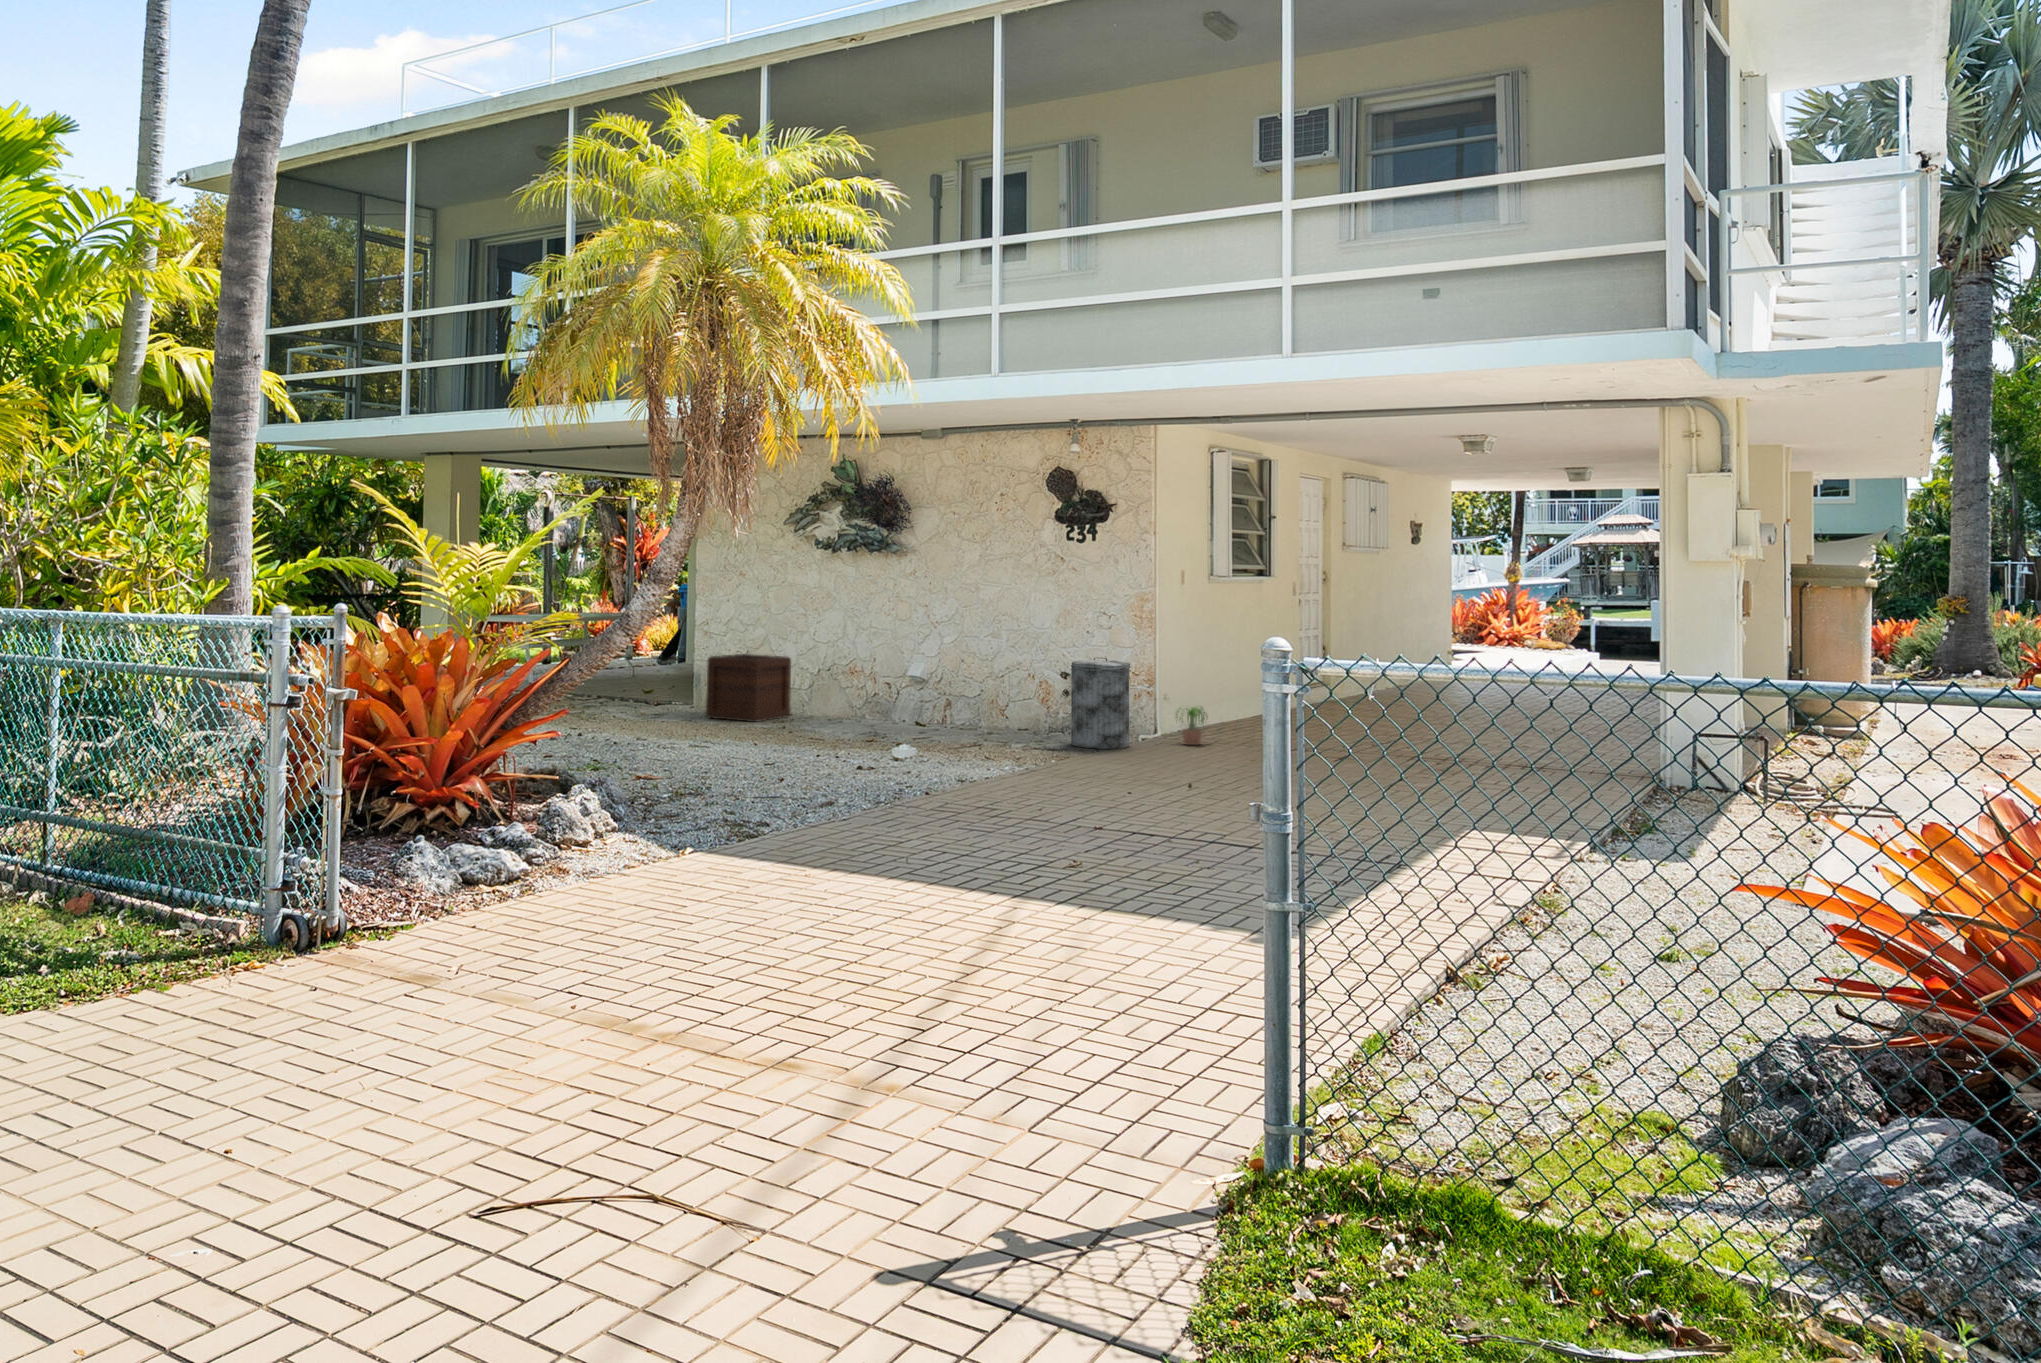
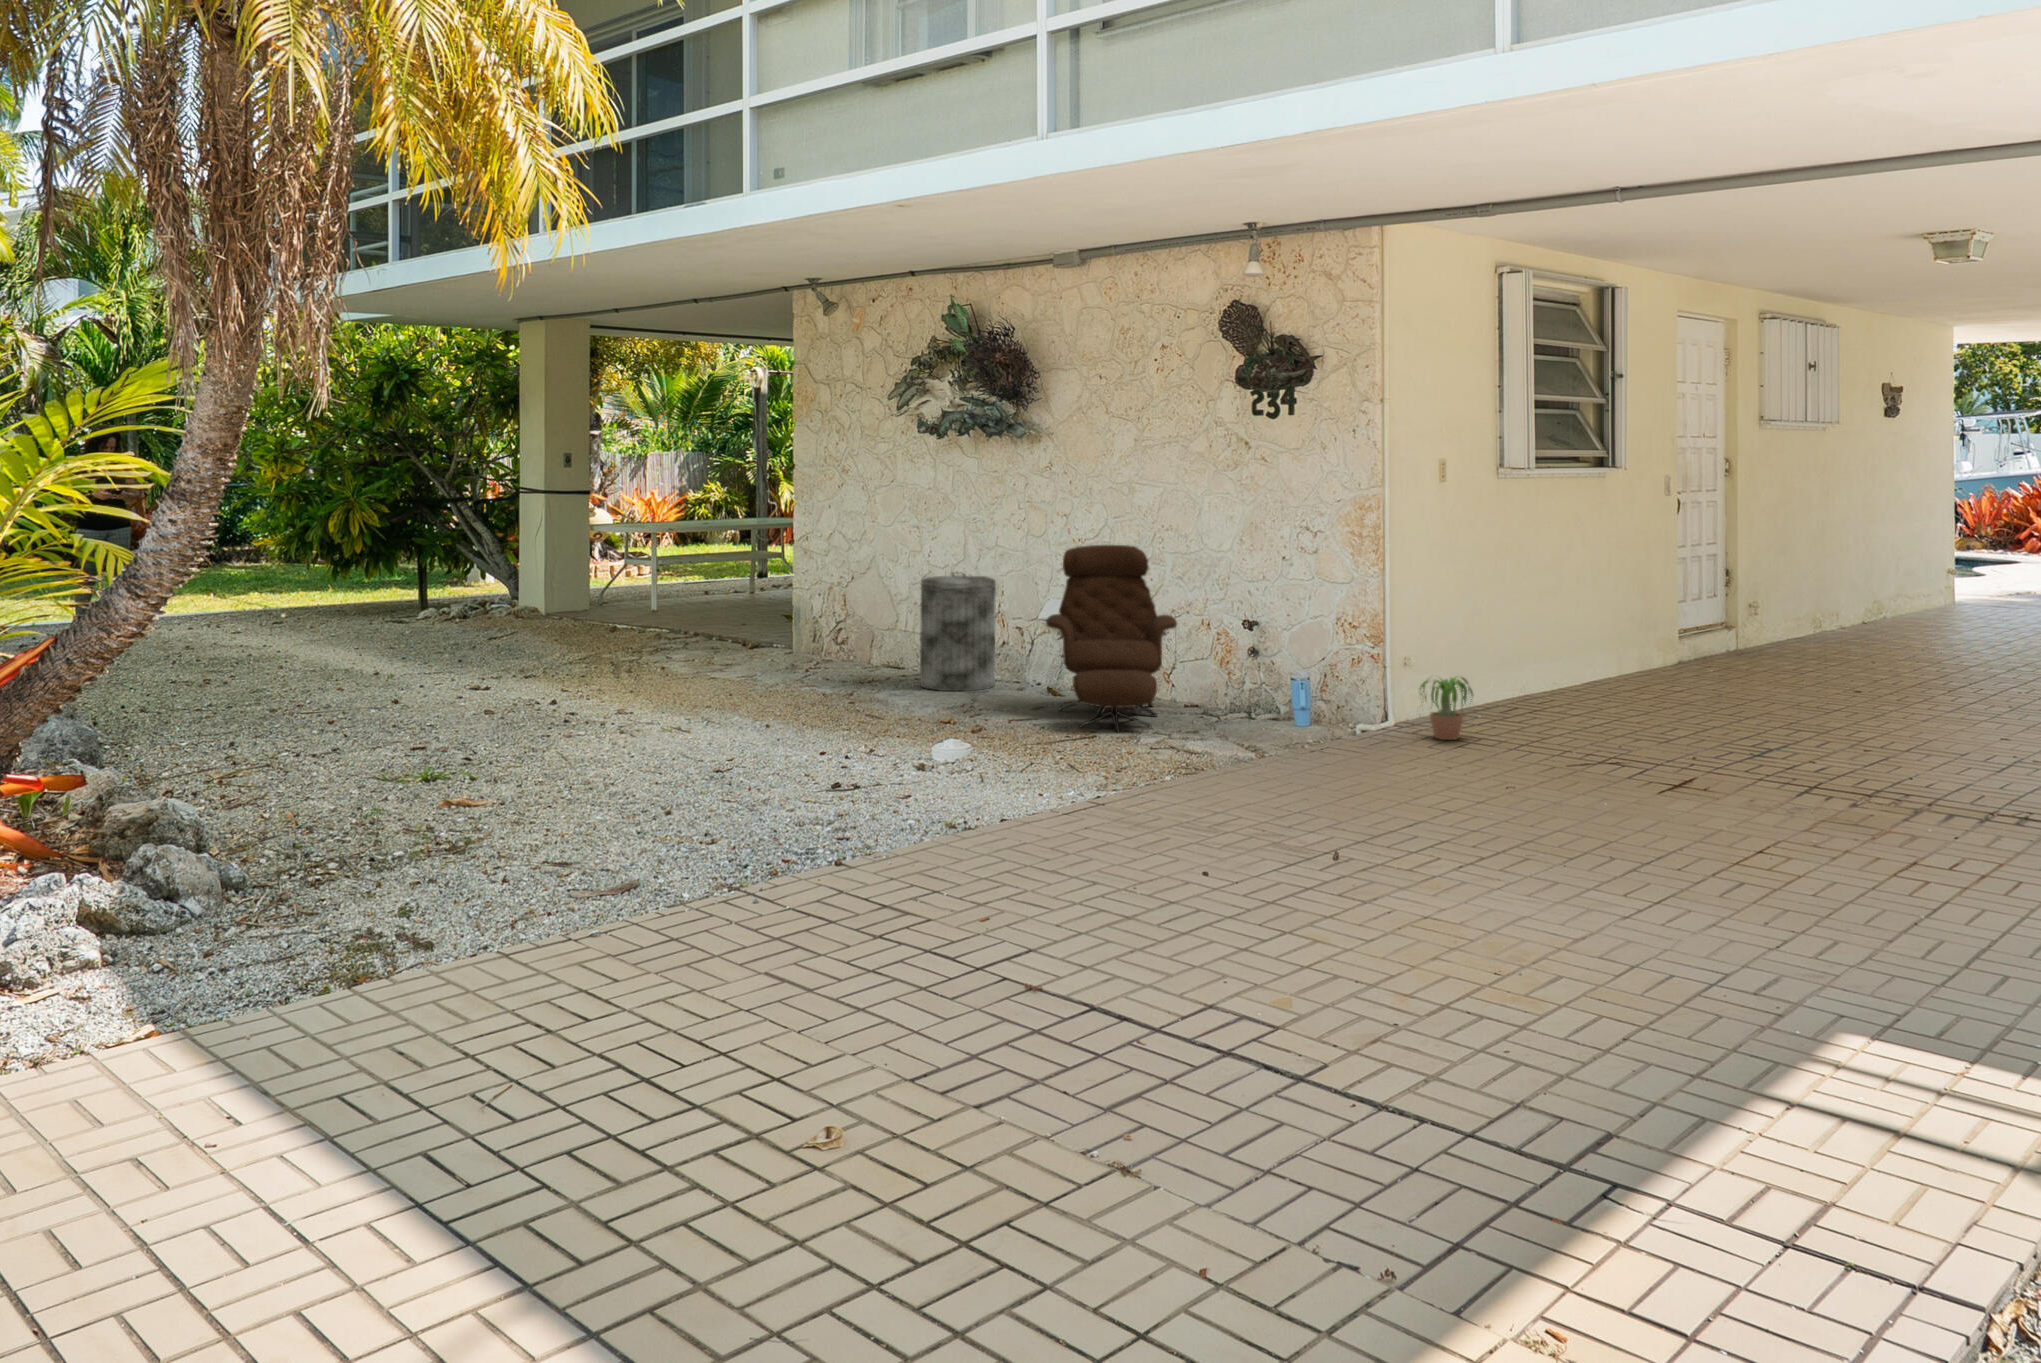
lounge chair: none [924,625,1011,745] -> present [1046,545,1177,732]
wooden crate: present [706,654,791,722] -> none [786,581,906,679]
trash can: present [1071,657,1130,749] -> present [920,573,996,691]

